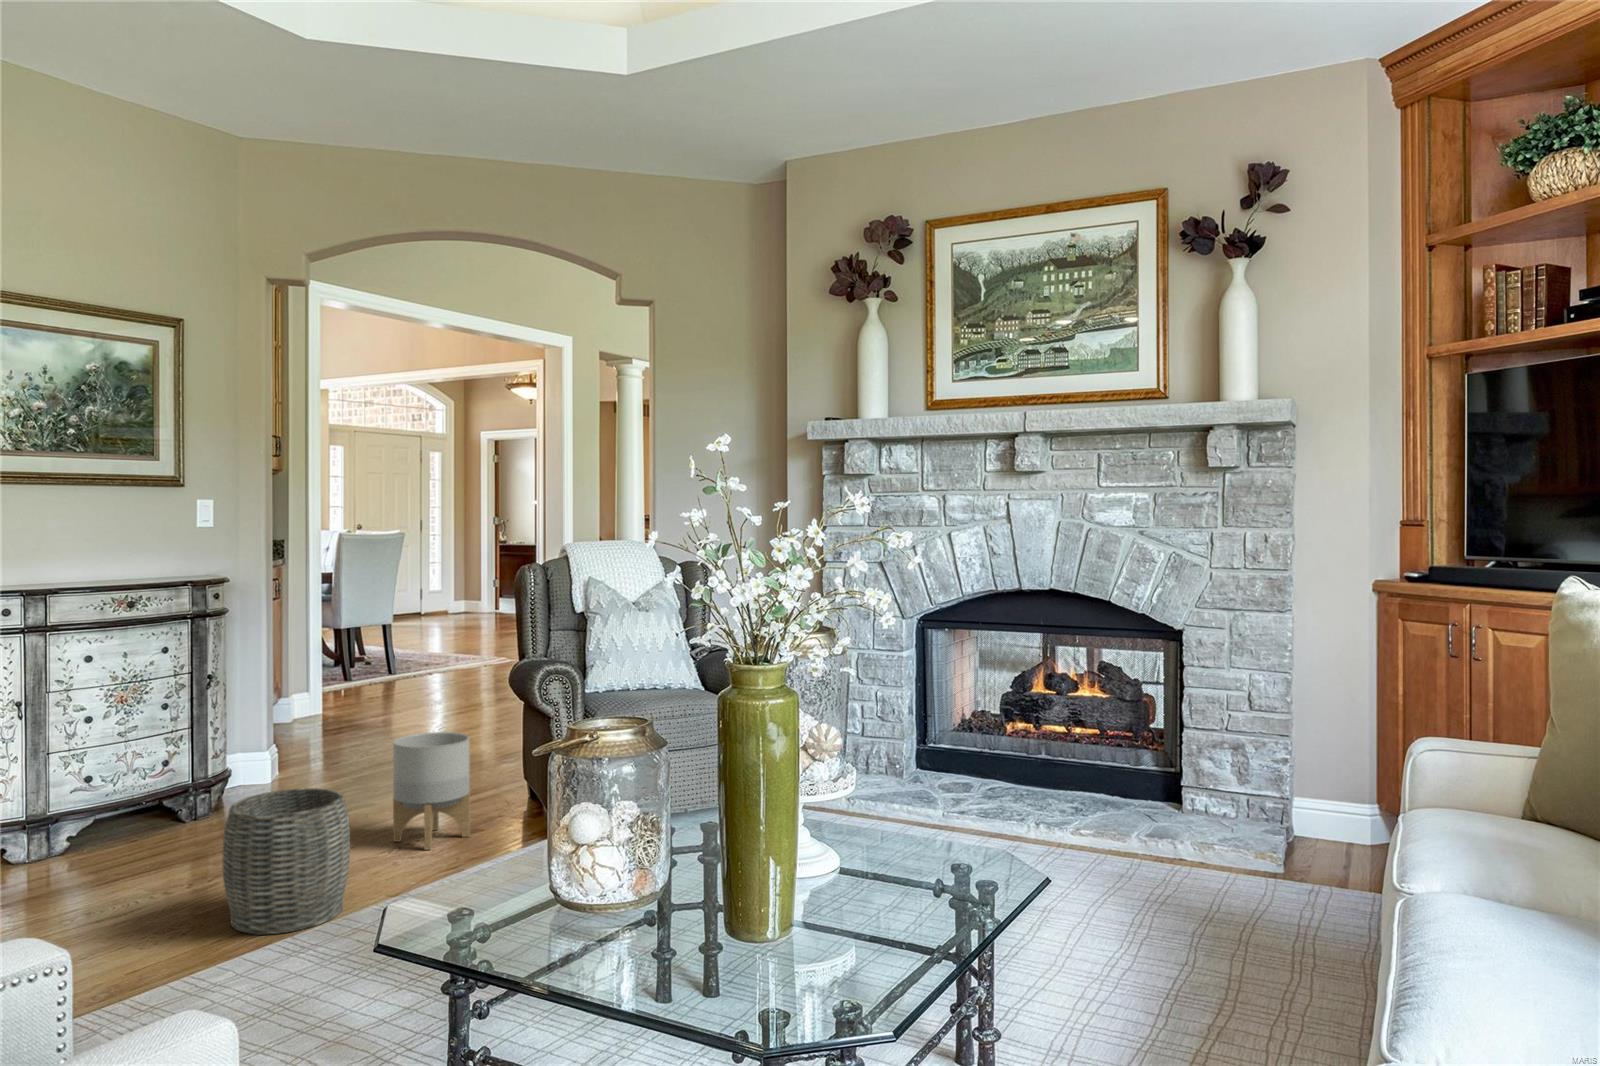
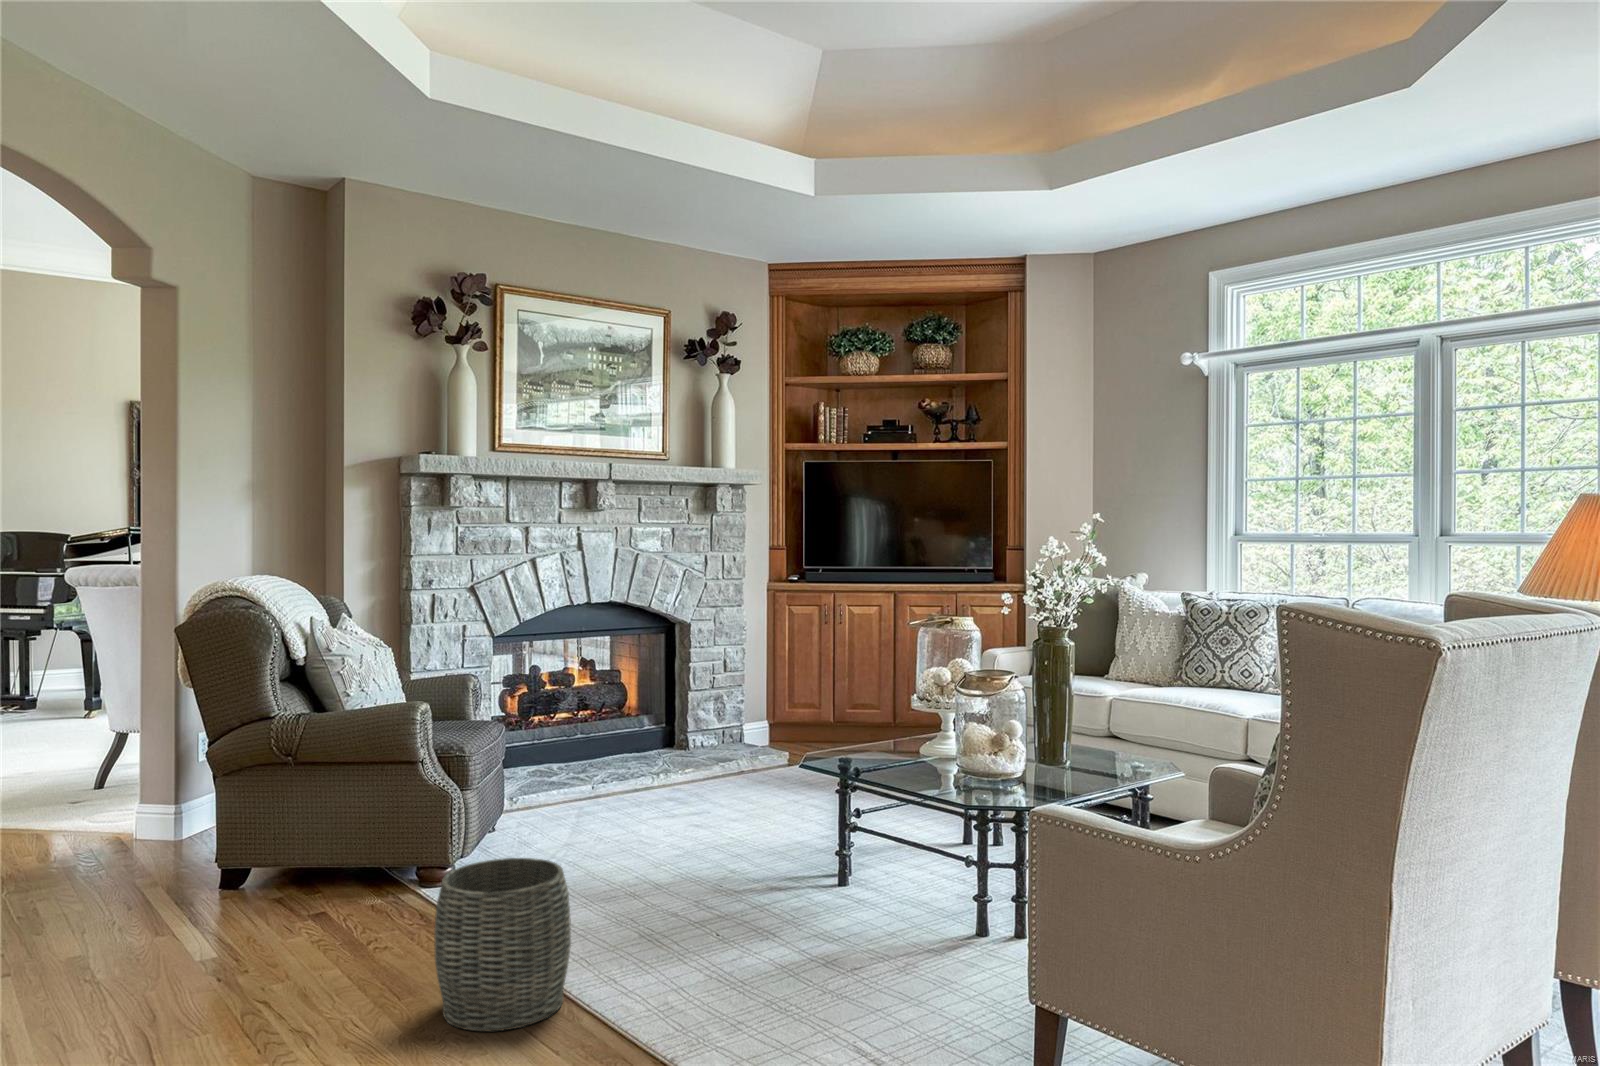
planter: present [393,732,470,850] -> none [288,811,385,962]

